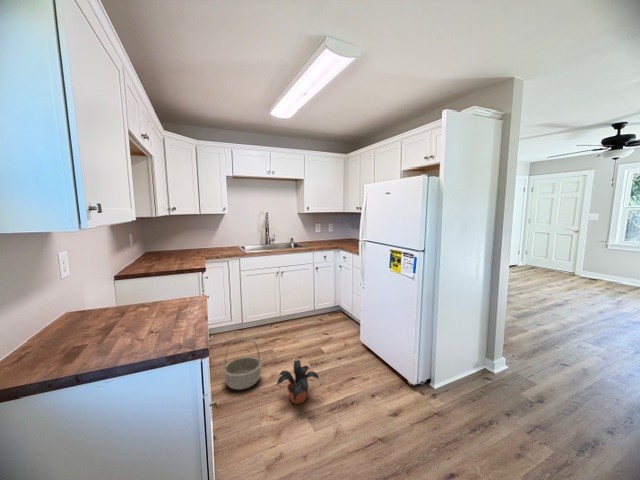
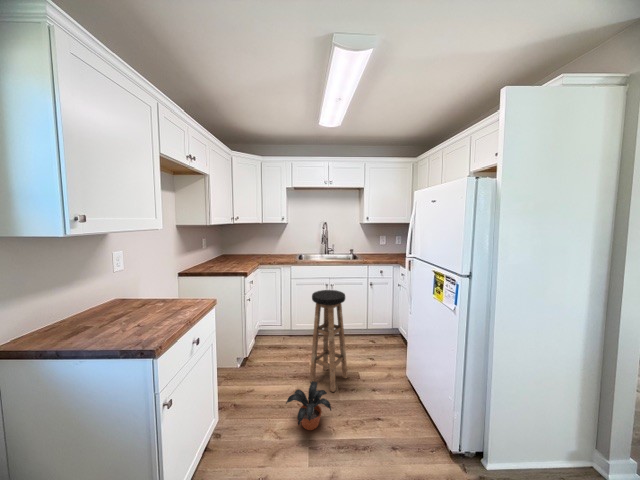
bar stool: none [280,276,313,368] -> present [310,290,348,392]
basket: present [223,337,261,390] -> none [250,346,286,398]

